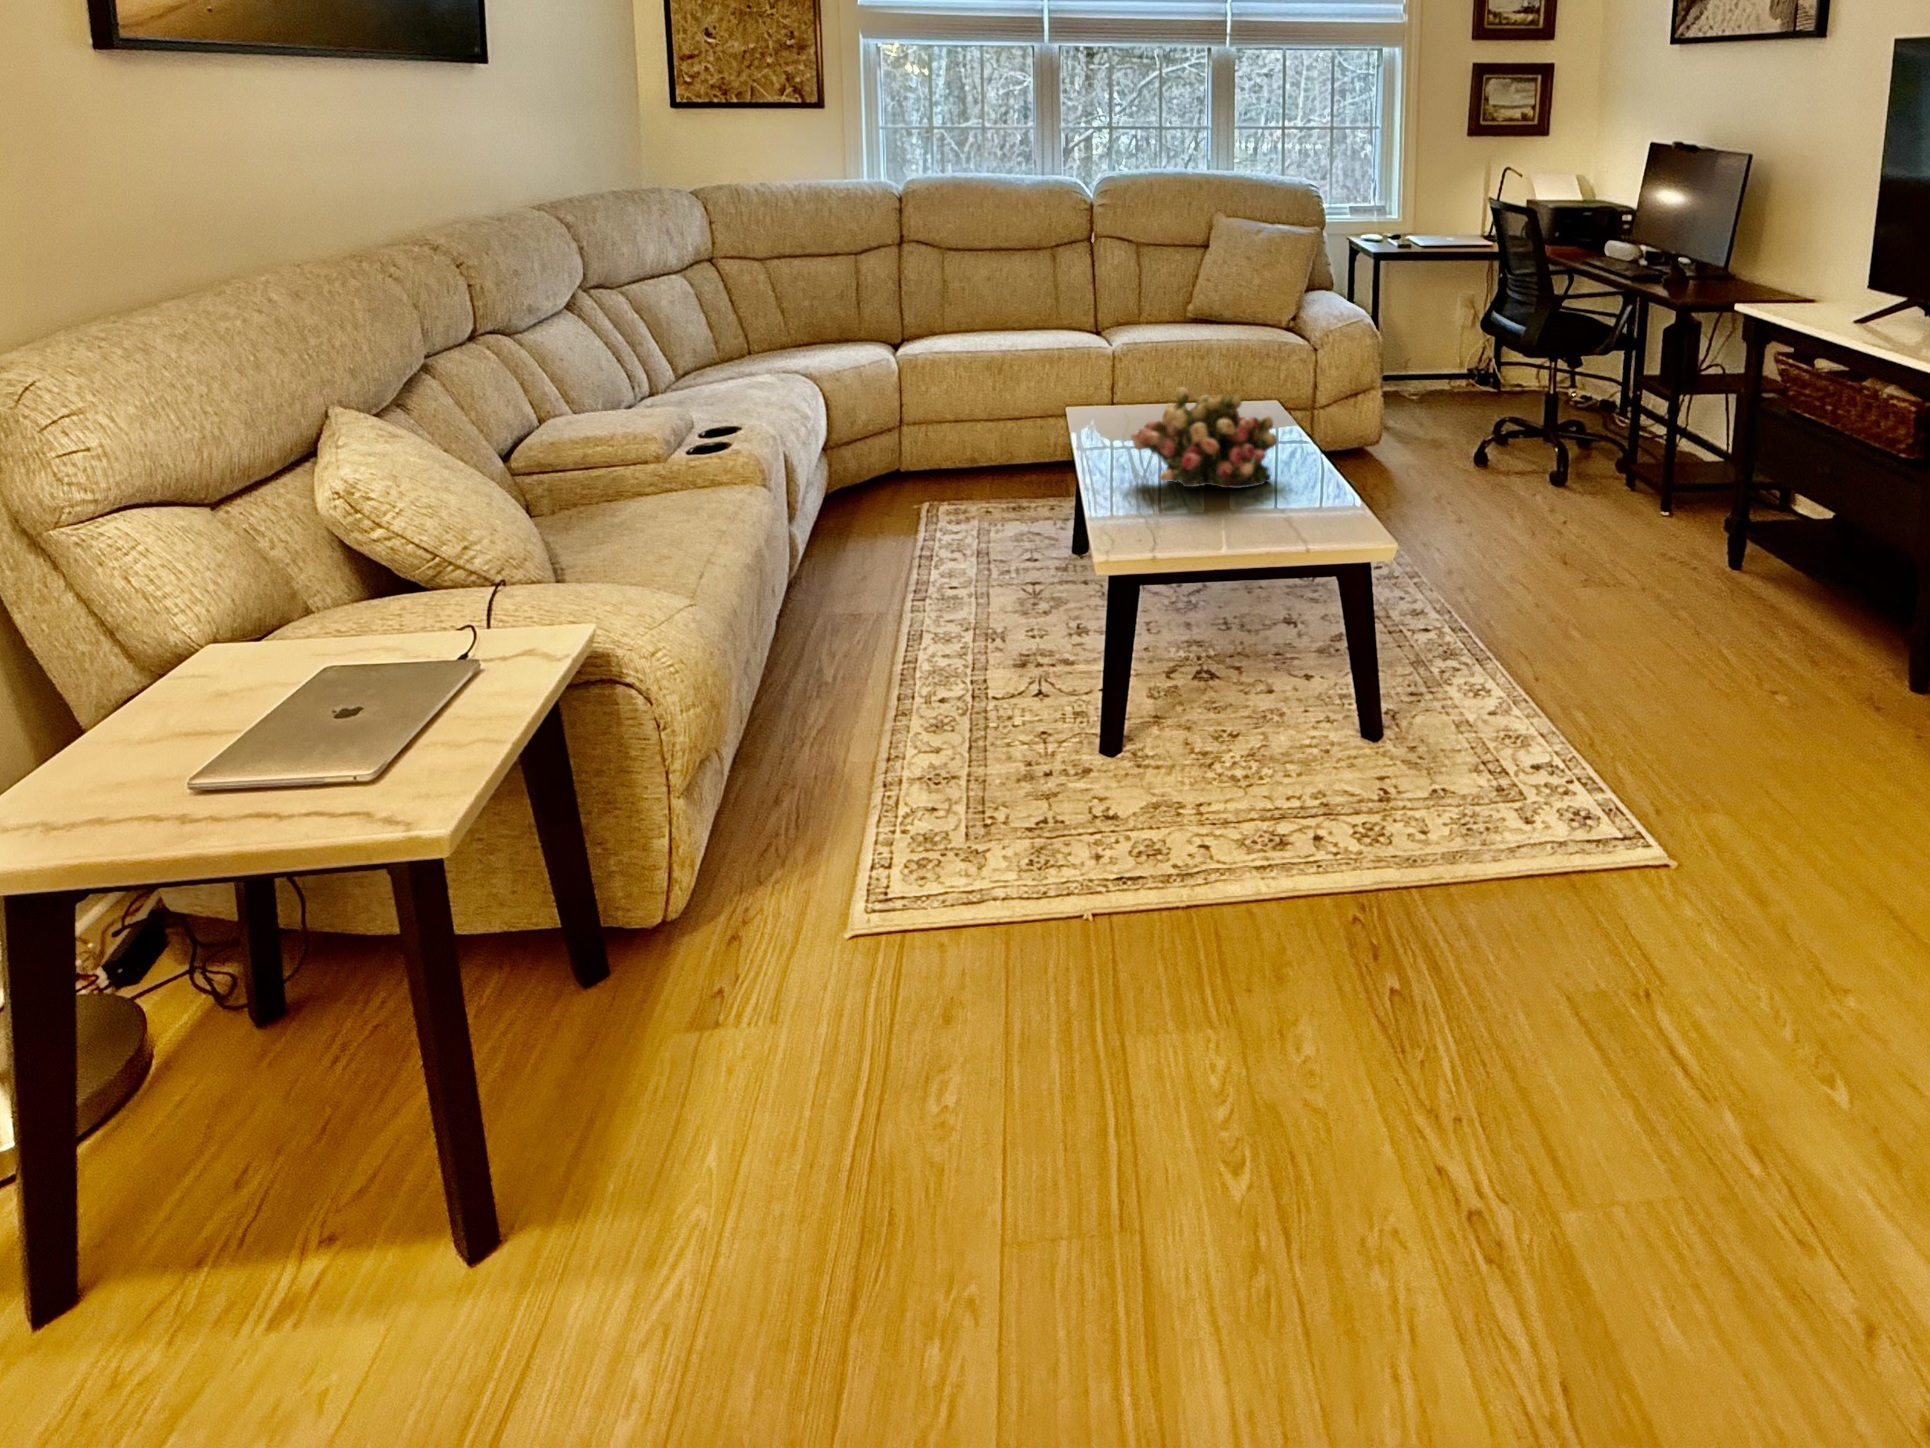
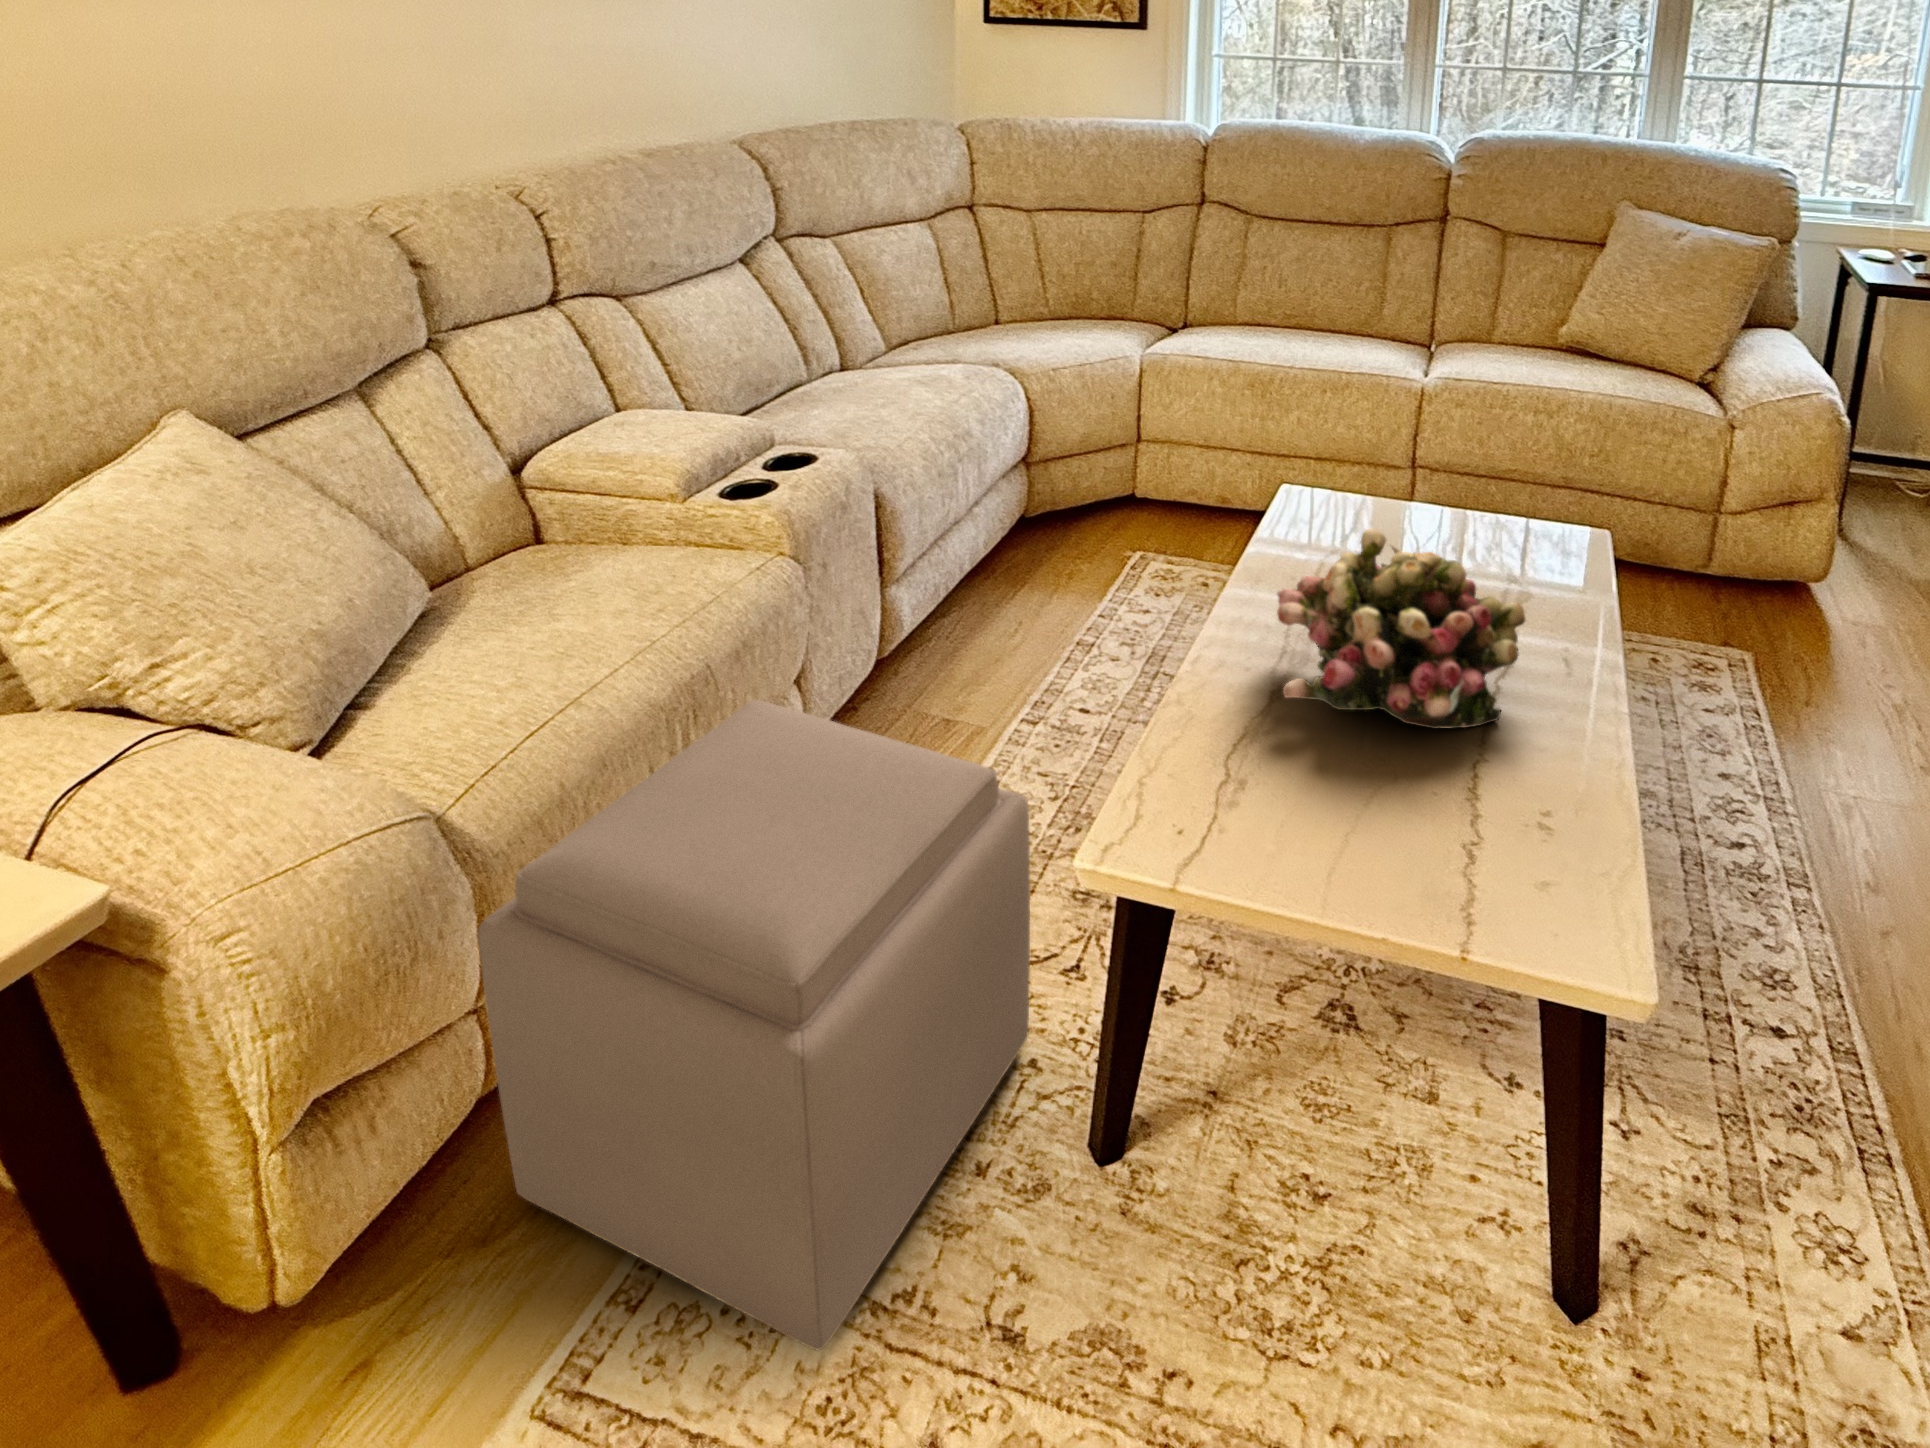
ottoman: none [755,539,1037,856] -> present [478,699,1030,1350]

